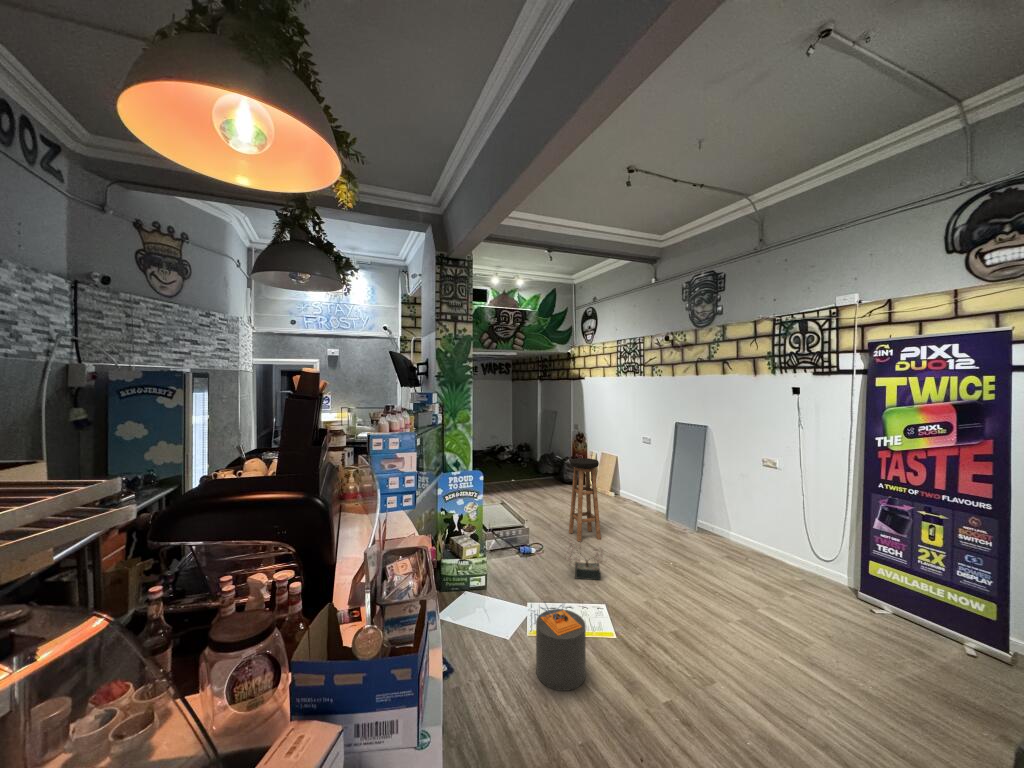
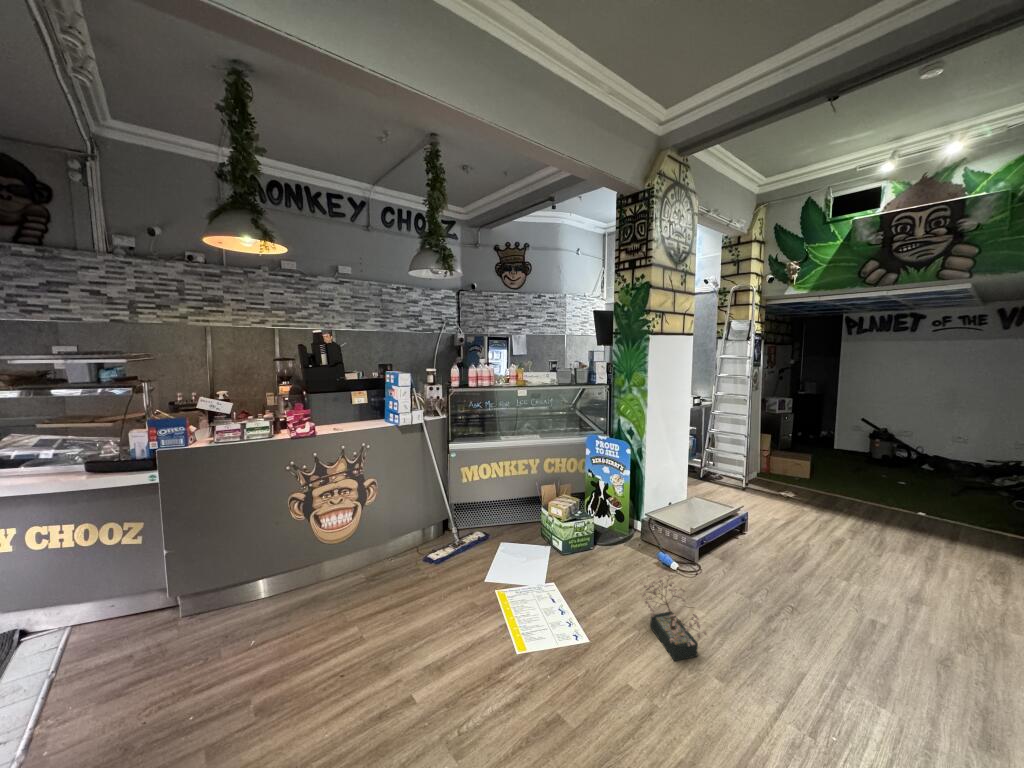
bar stool: present [569,458,601,542] -> none [770,477,858,643]
trash can: present [535,607,586,691] -> none [428,566,482,673]

